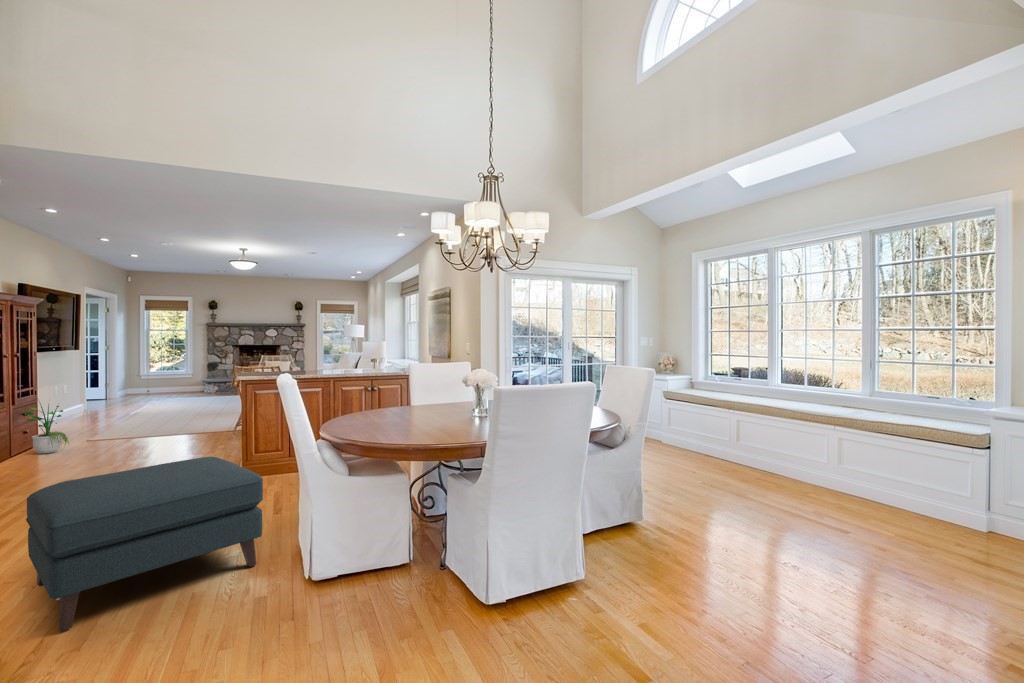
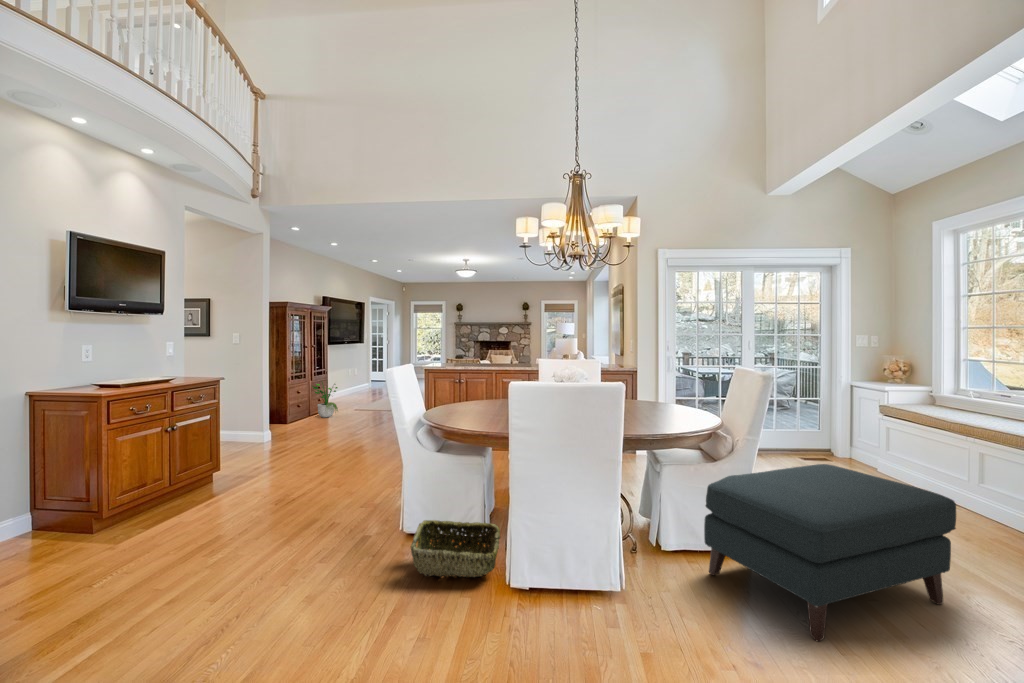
ottoman: present [26,457,263,632] -> present [704,464,956,641]
woven basket: none [358,544,465,620] -> present [411,520,500,577]

